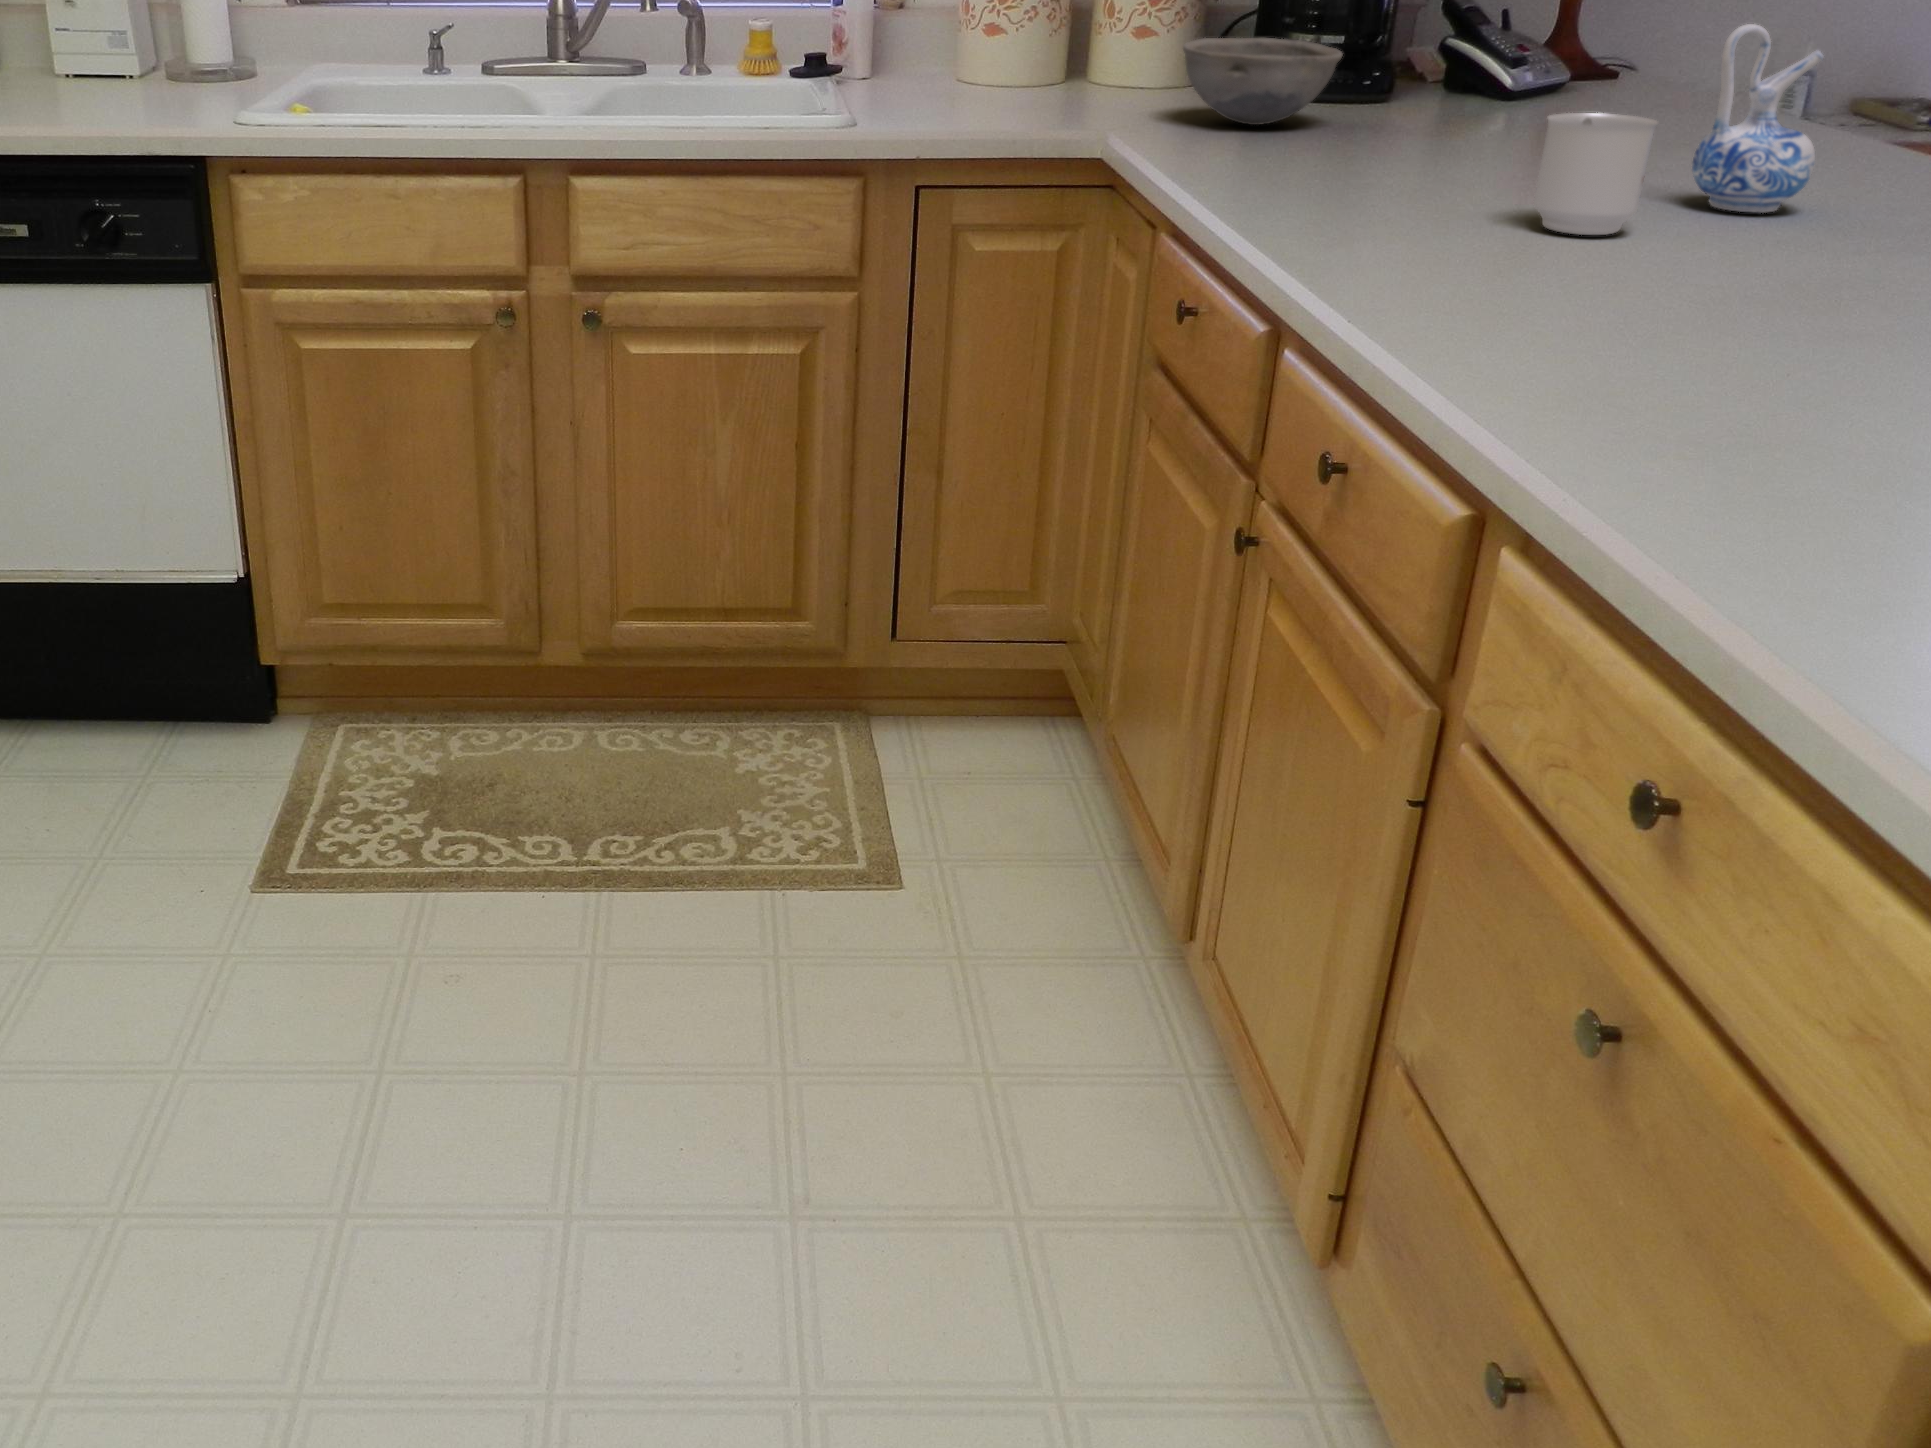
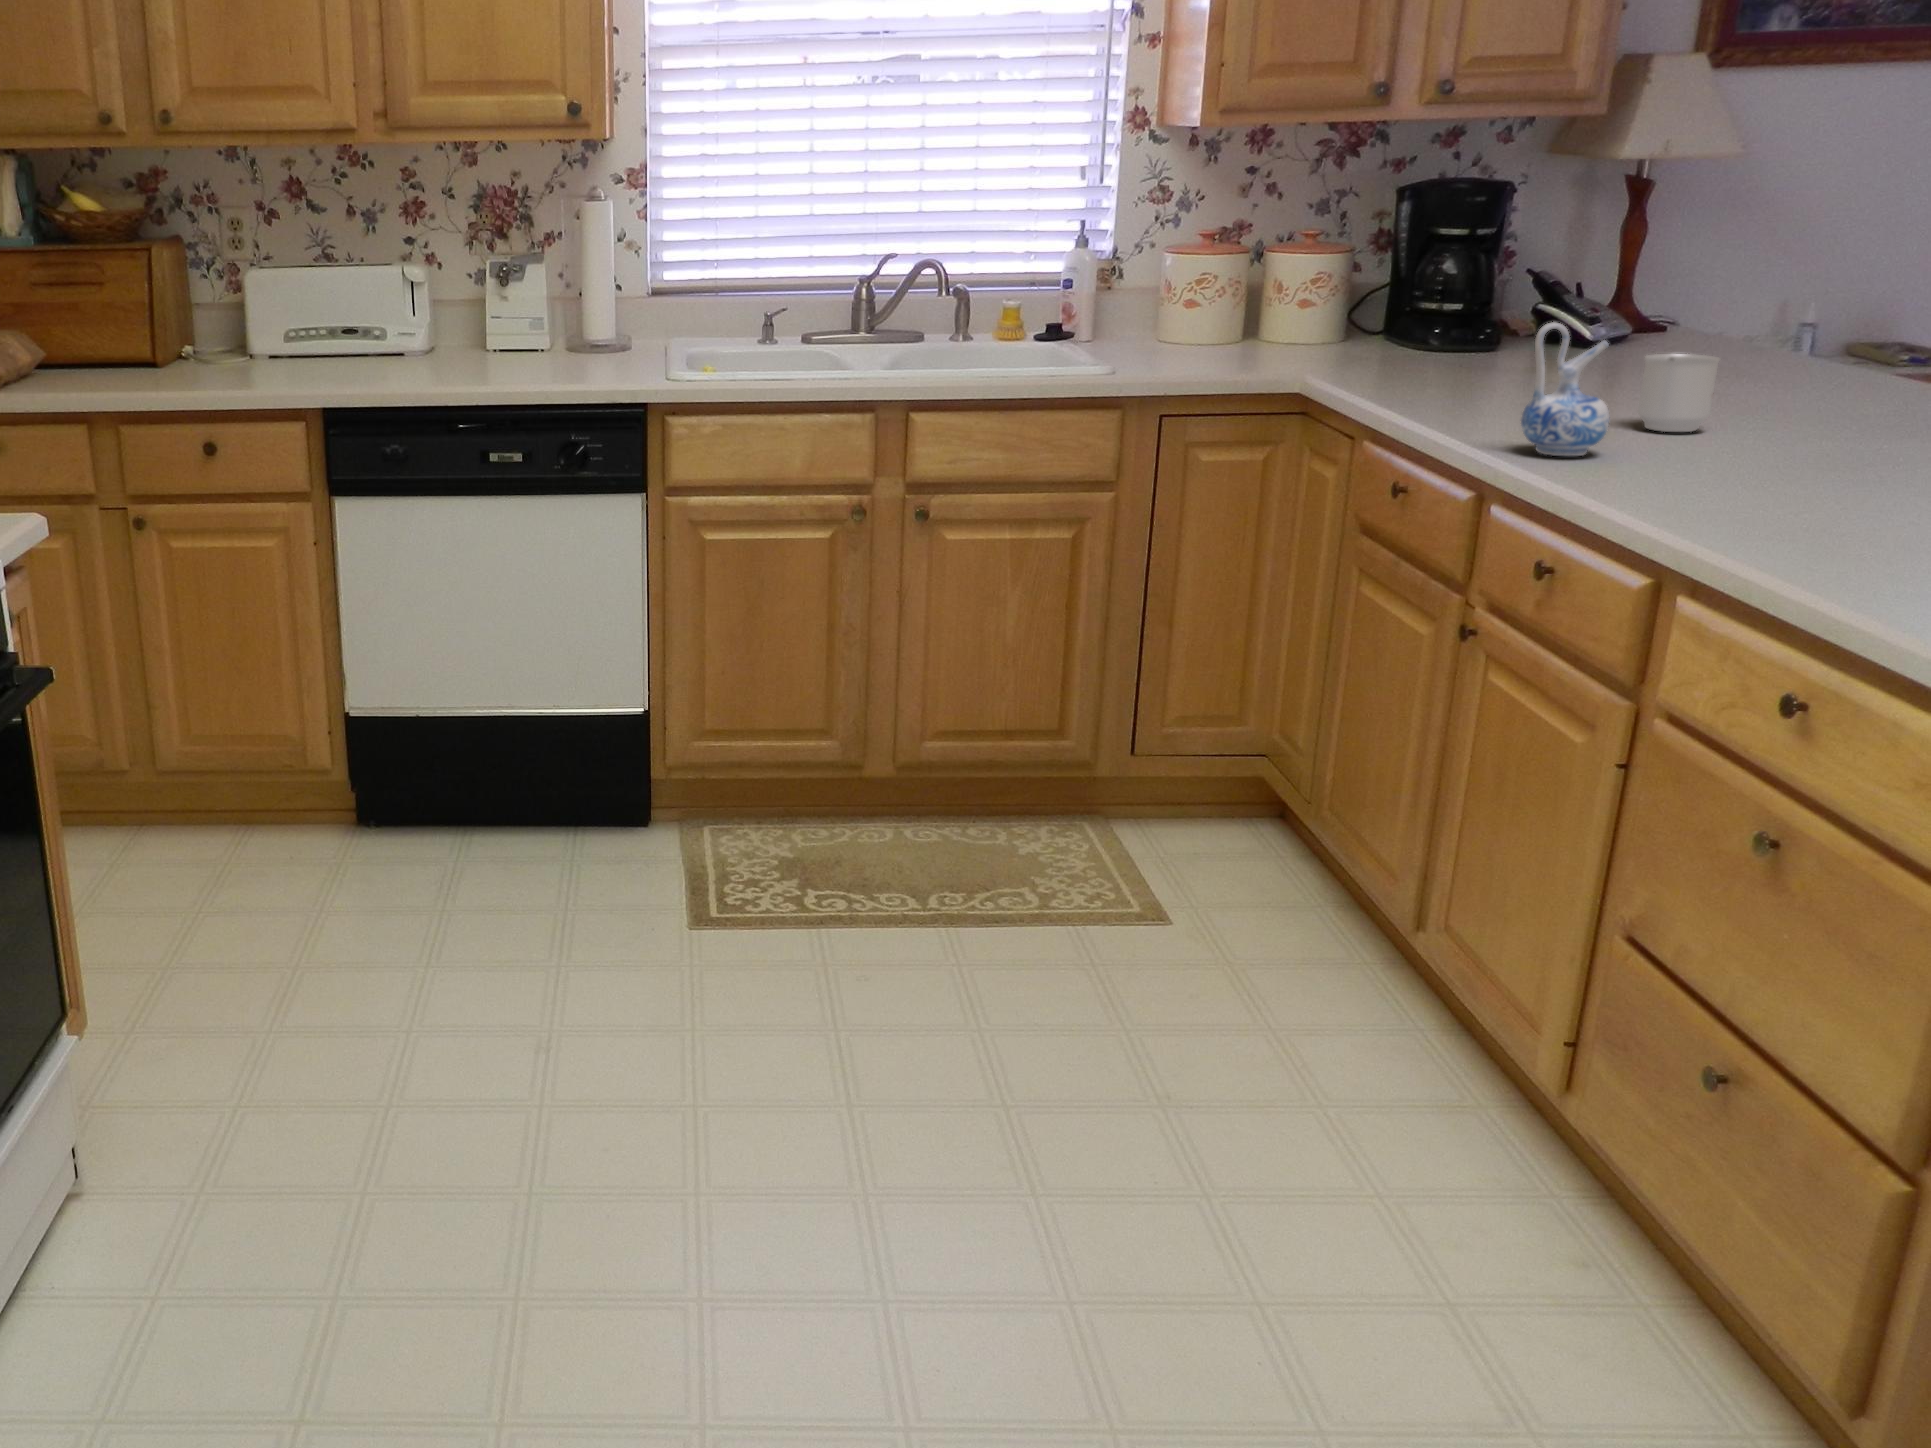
ceramic pitcher: present [1692,24,1823,213] -> present [1521,323,1609,456]
bowl: present [1183,38,1342,125] -> none [1353,307,1473,368]

